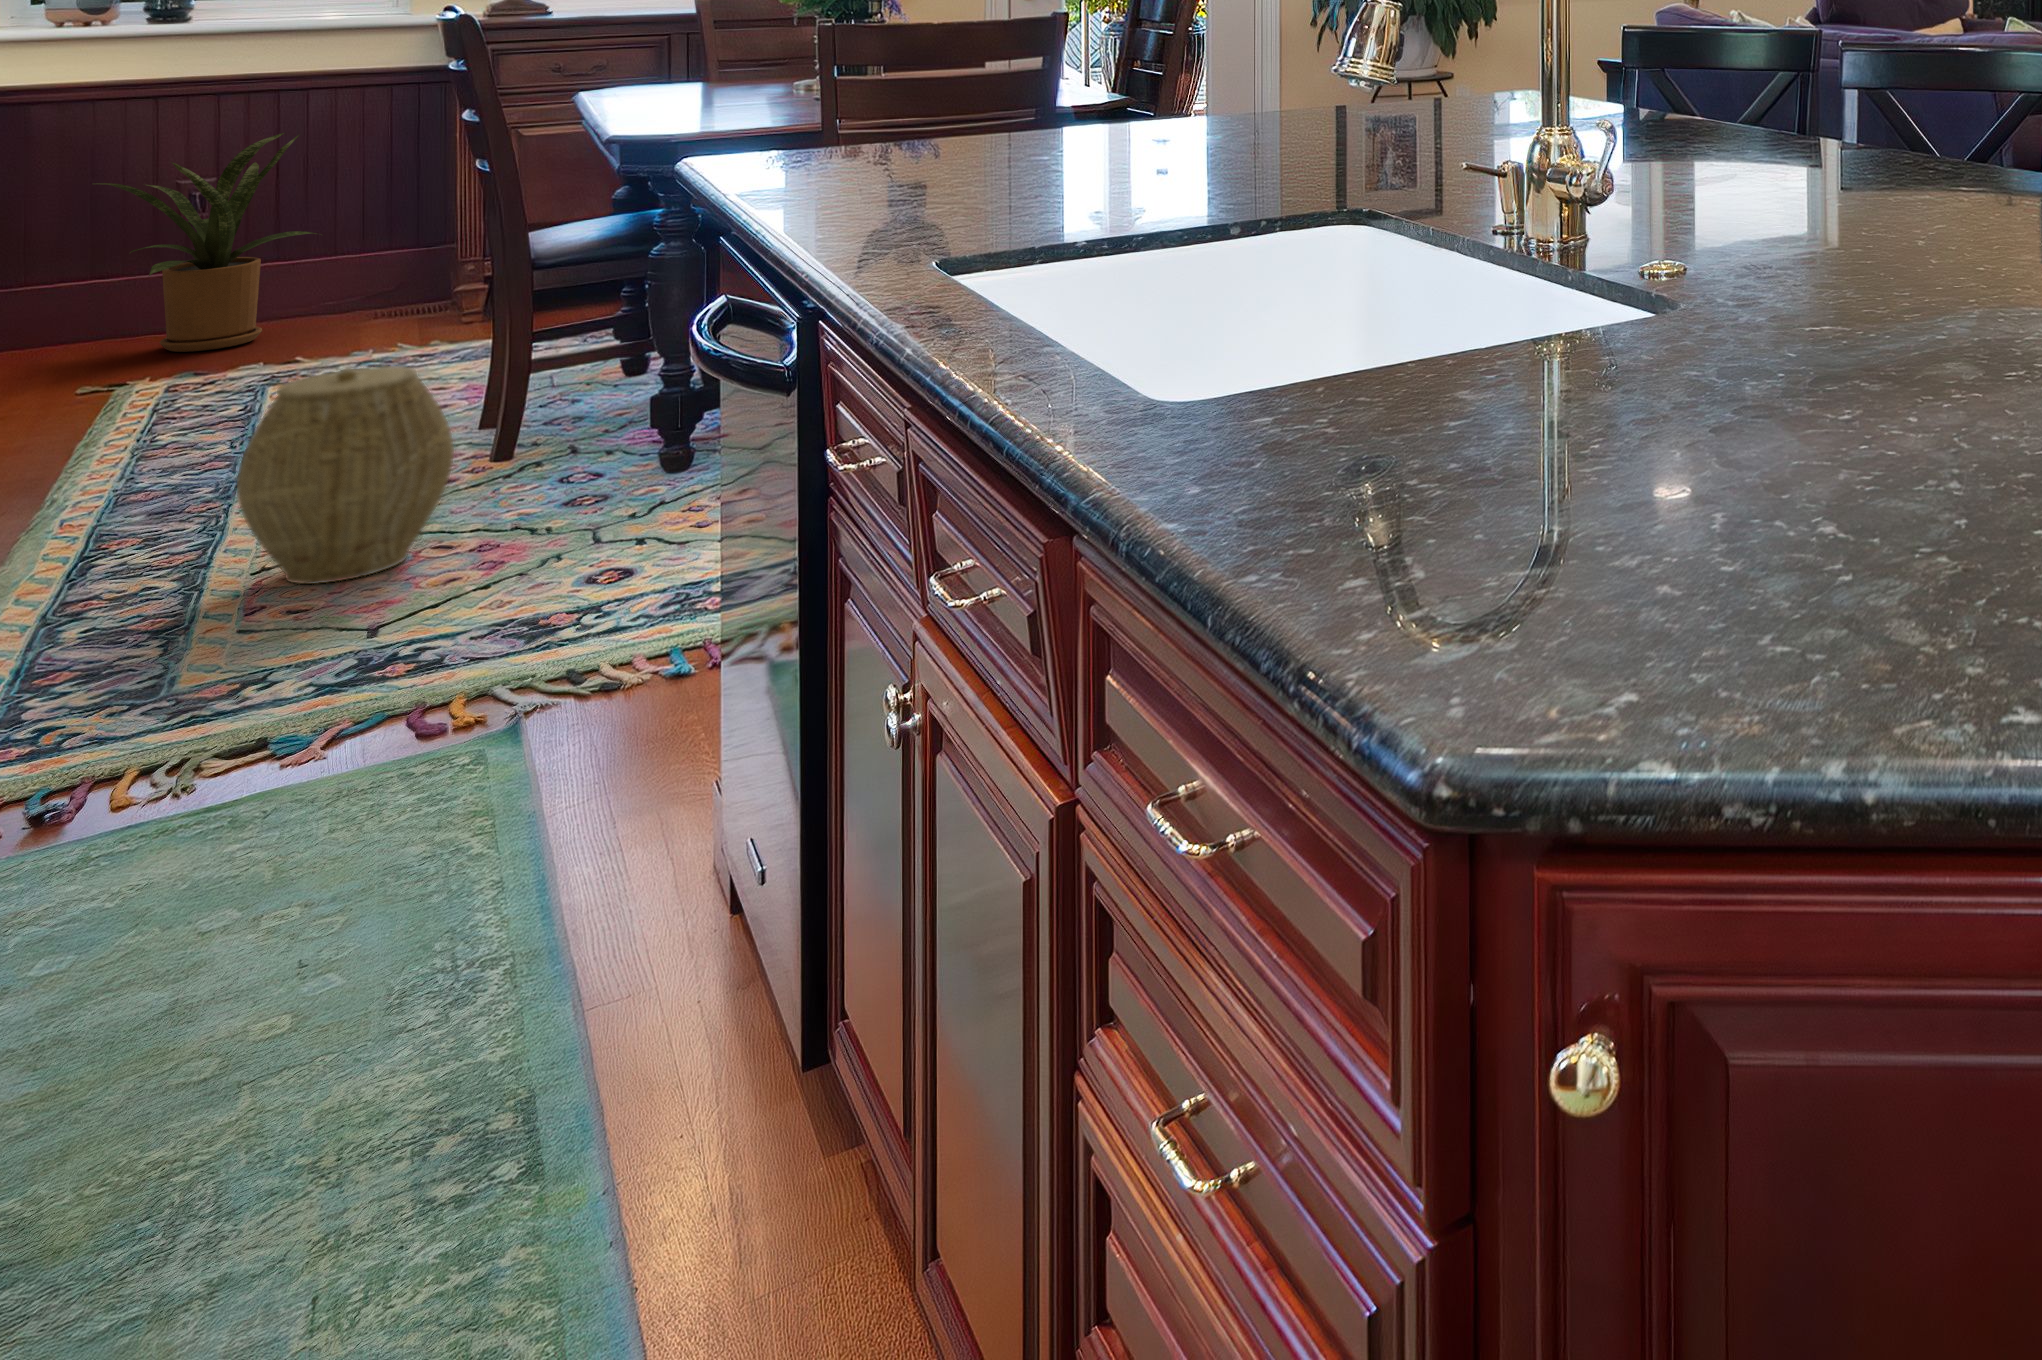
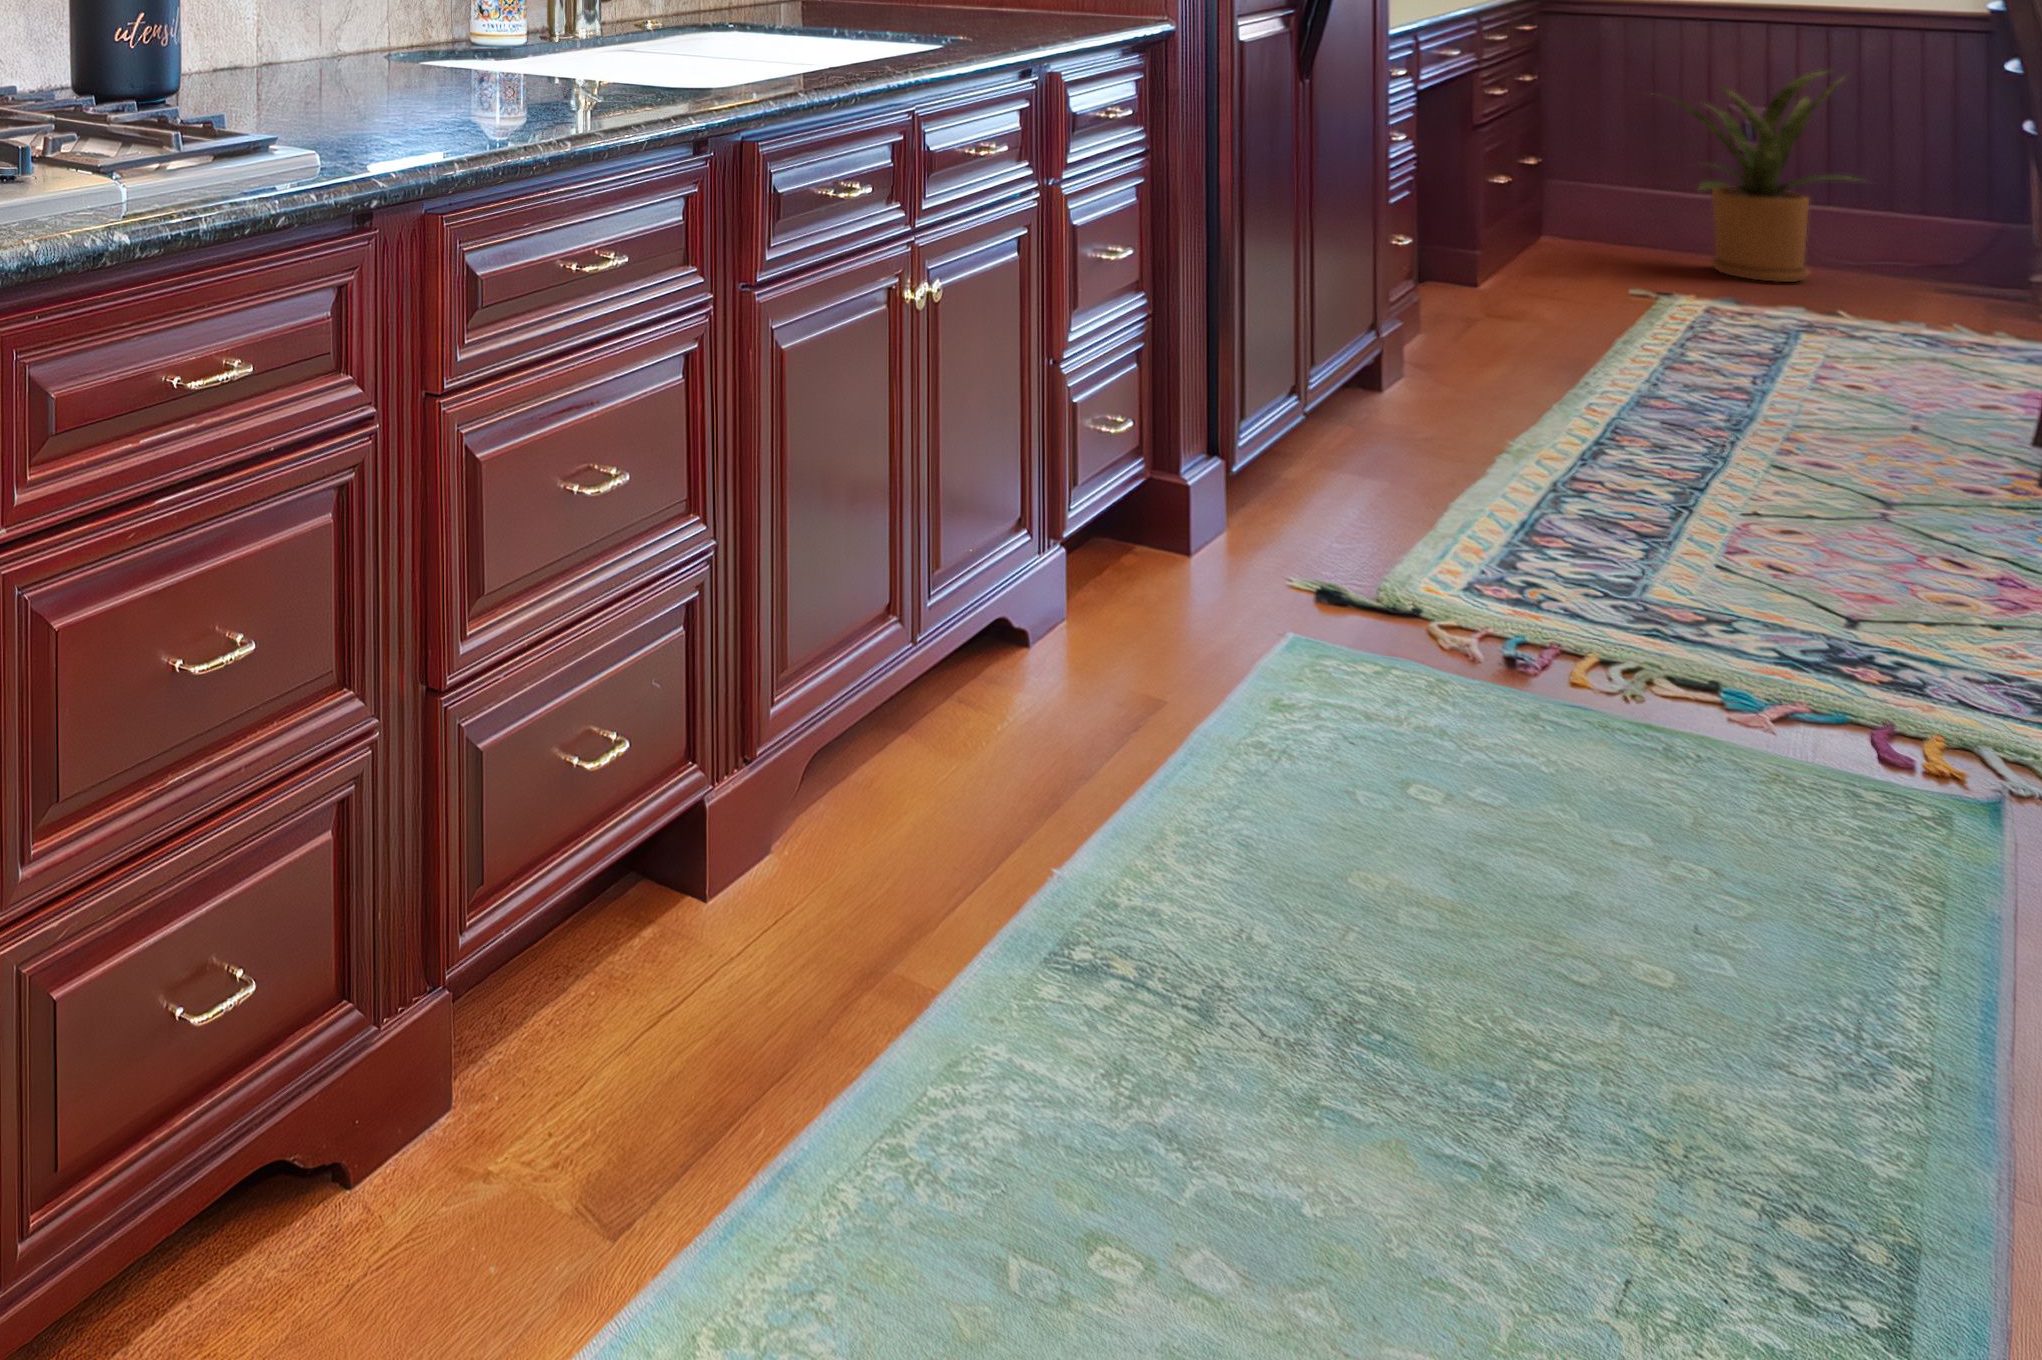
woven basket: present [237,366,454,584] -> none [1728,326,1970,563]

